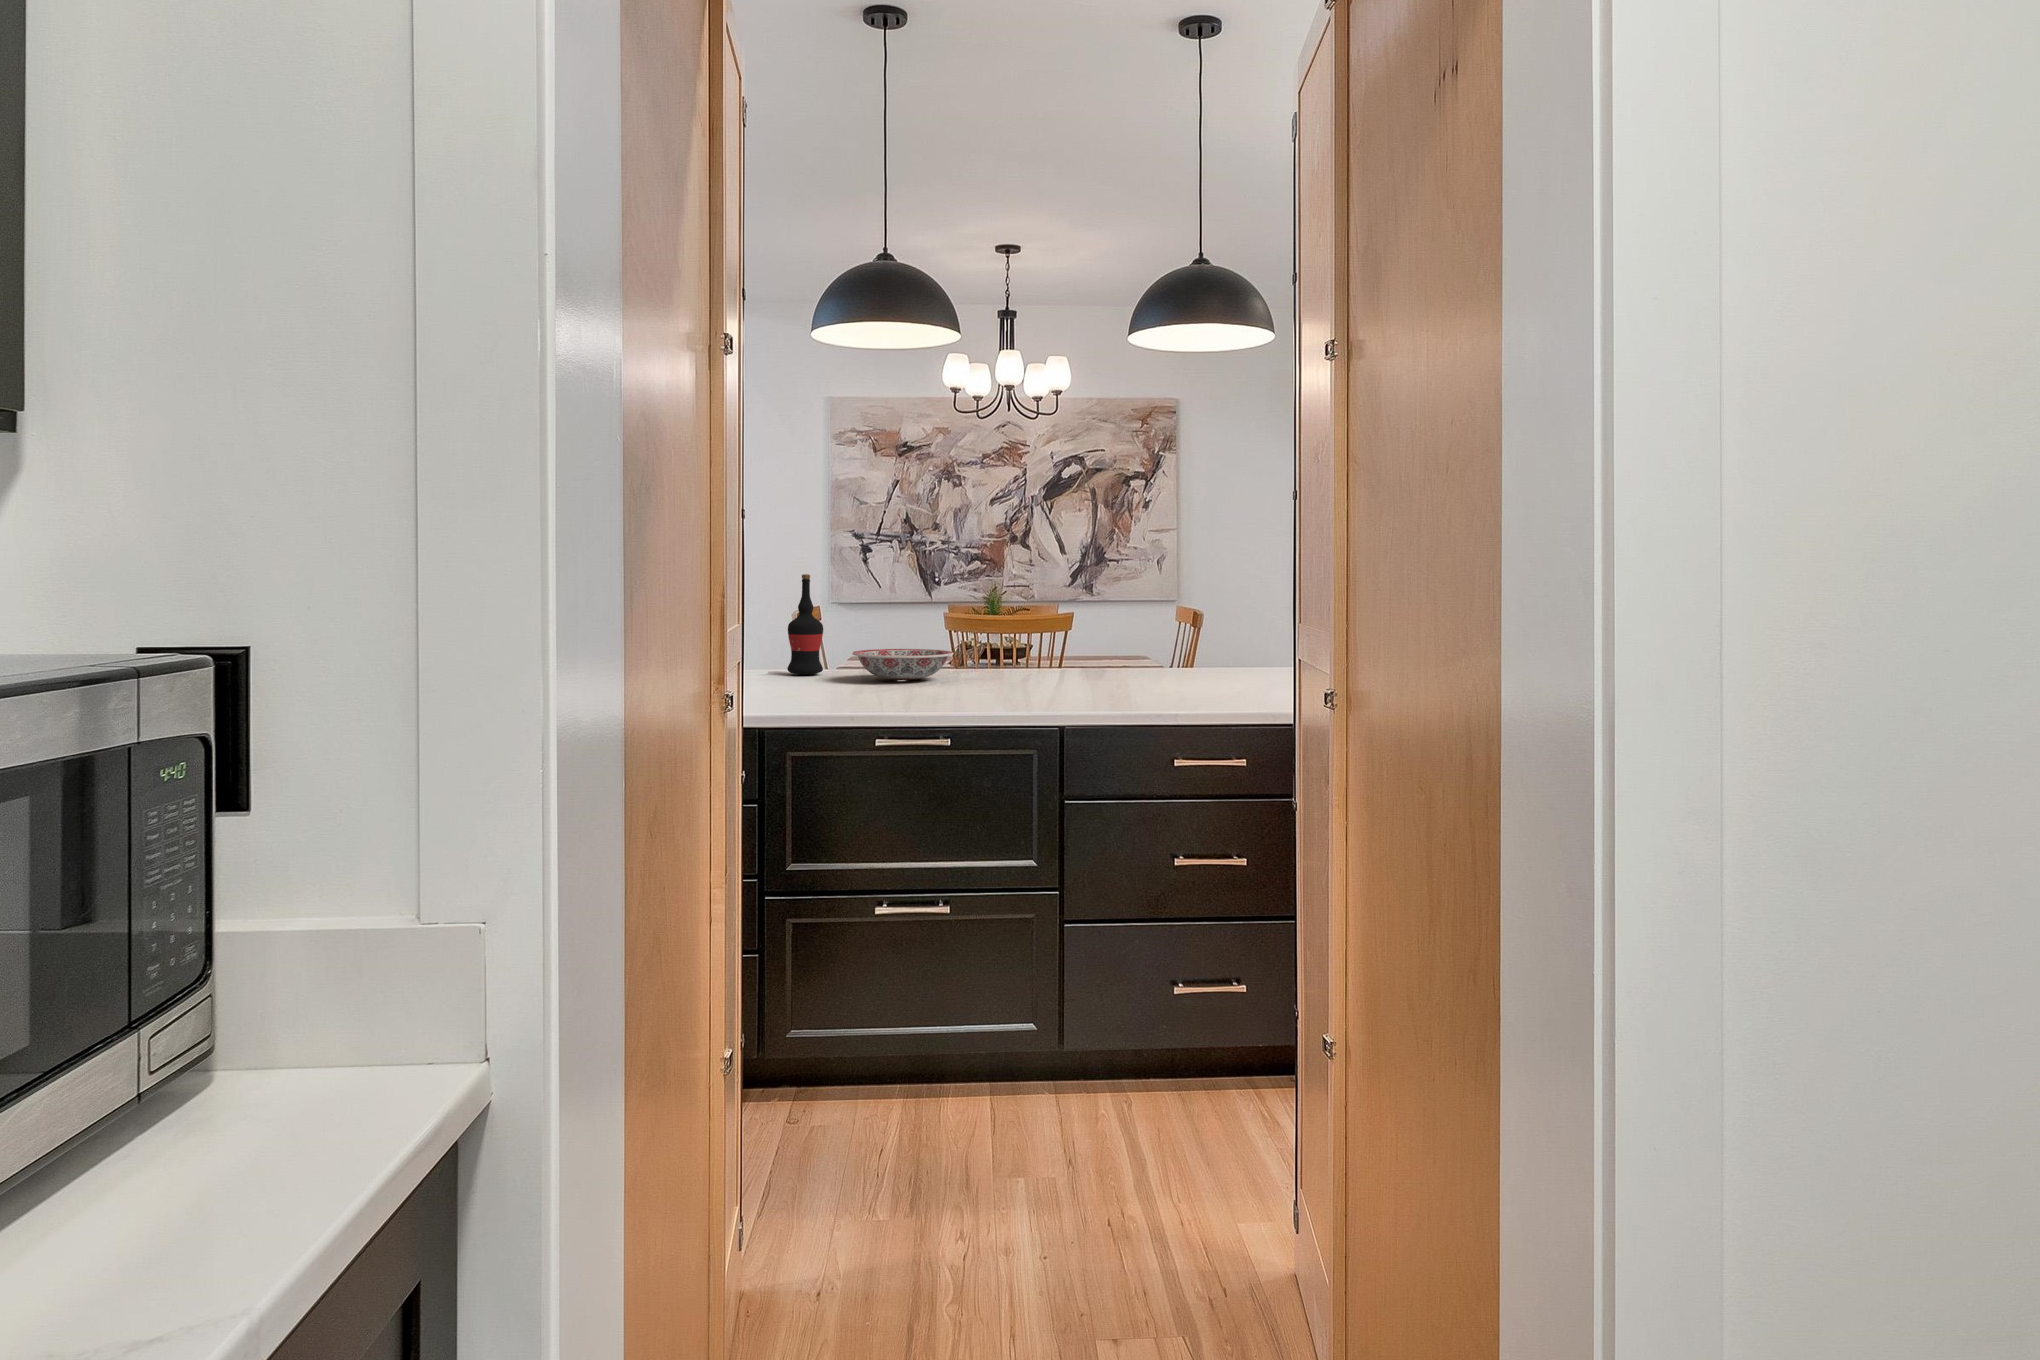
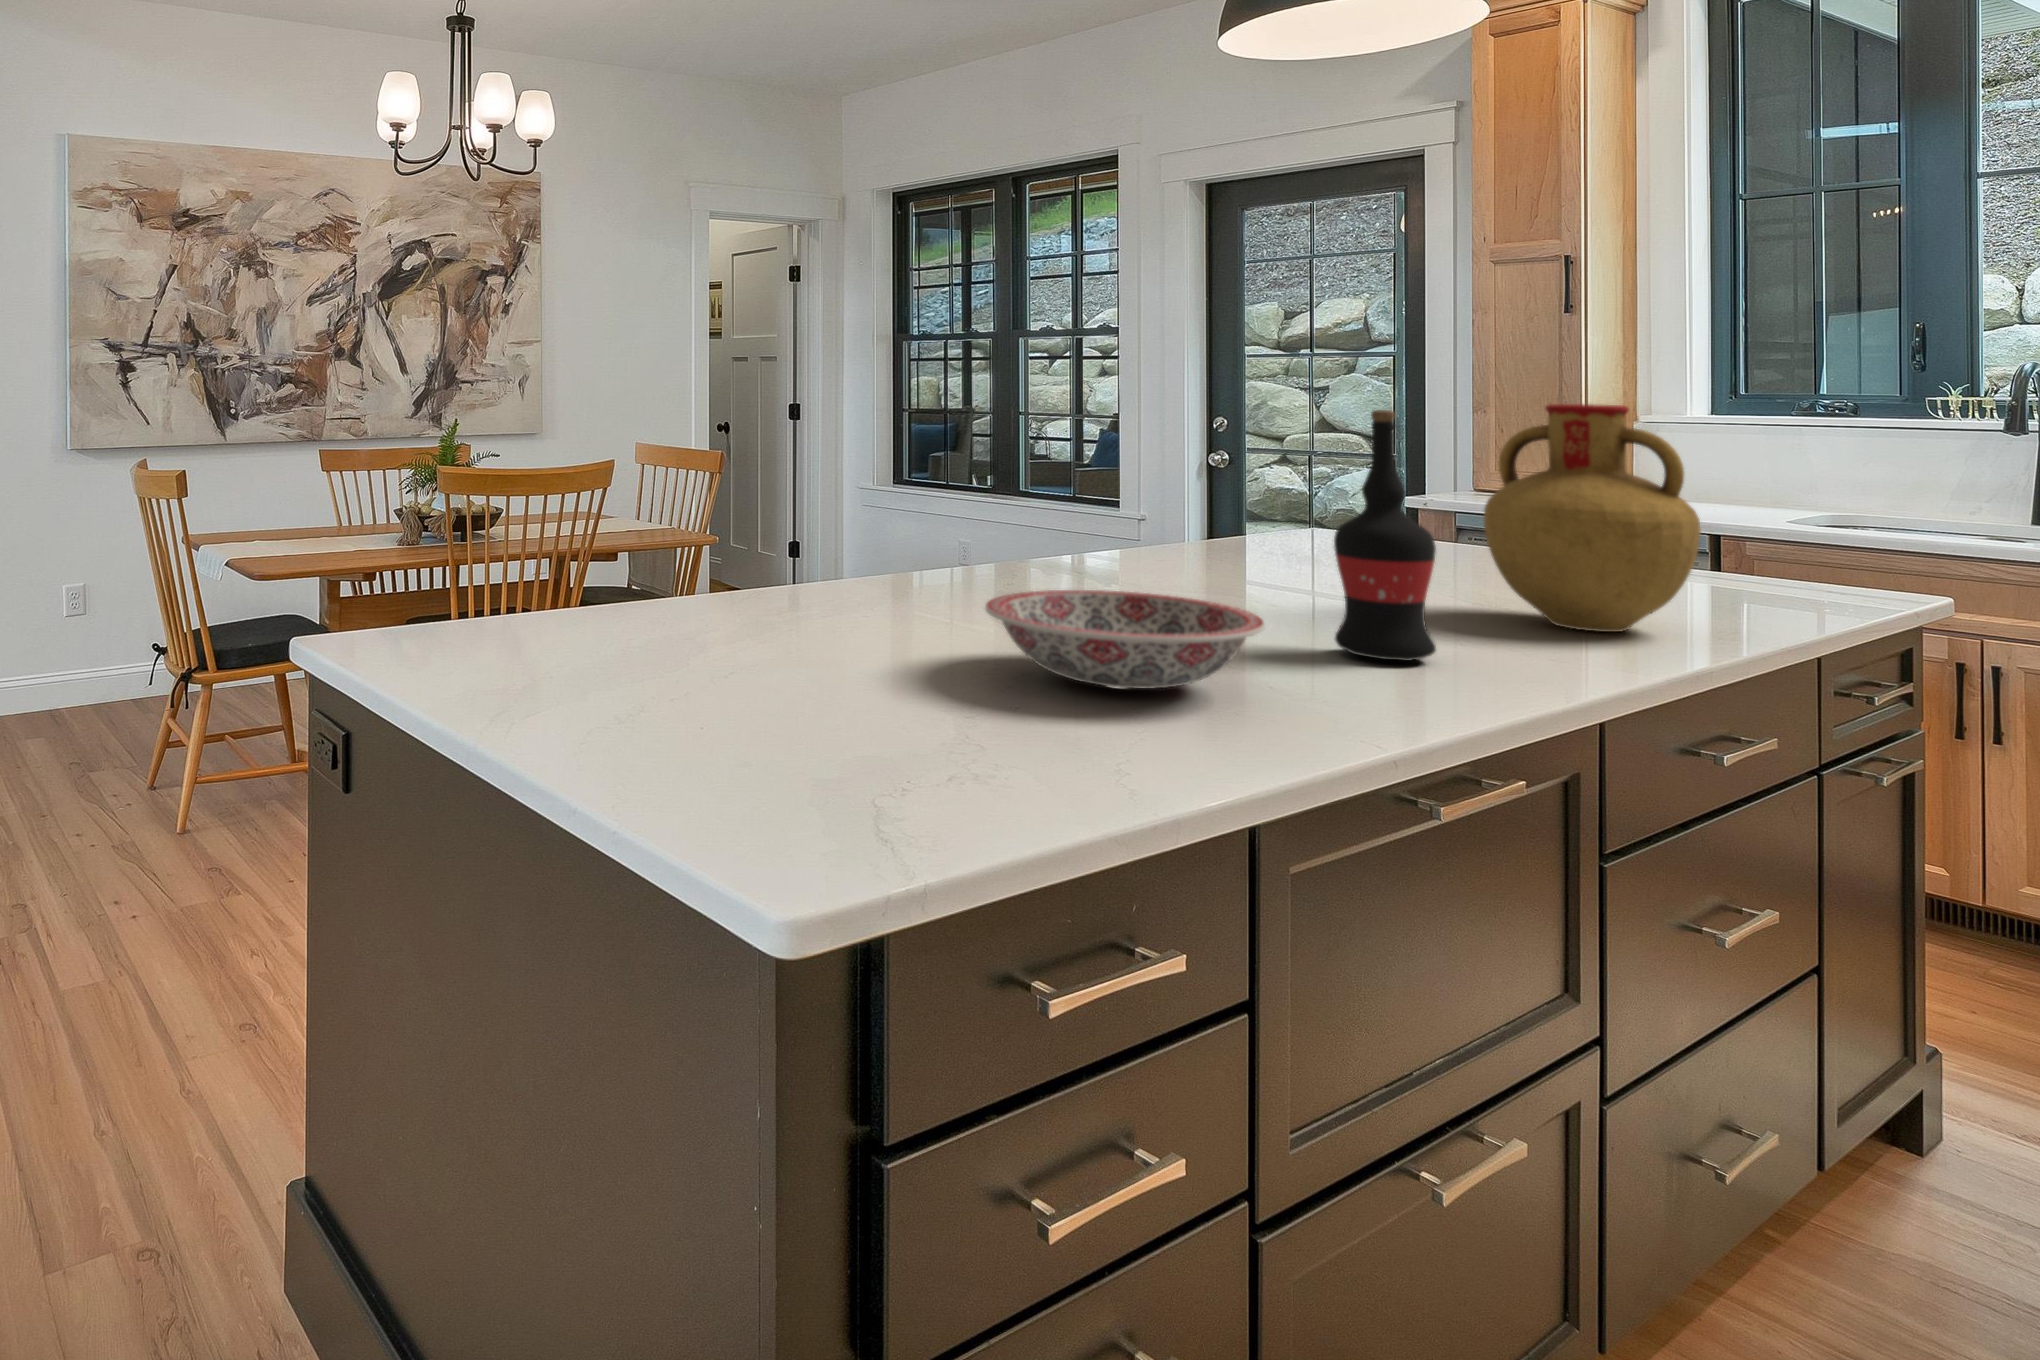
wine bottle: present [787,574,823,675] -> present [1334,410,1436,661]
vase: none [1147,577,1230,684] -> present [1484,404,1701,632]

